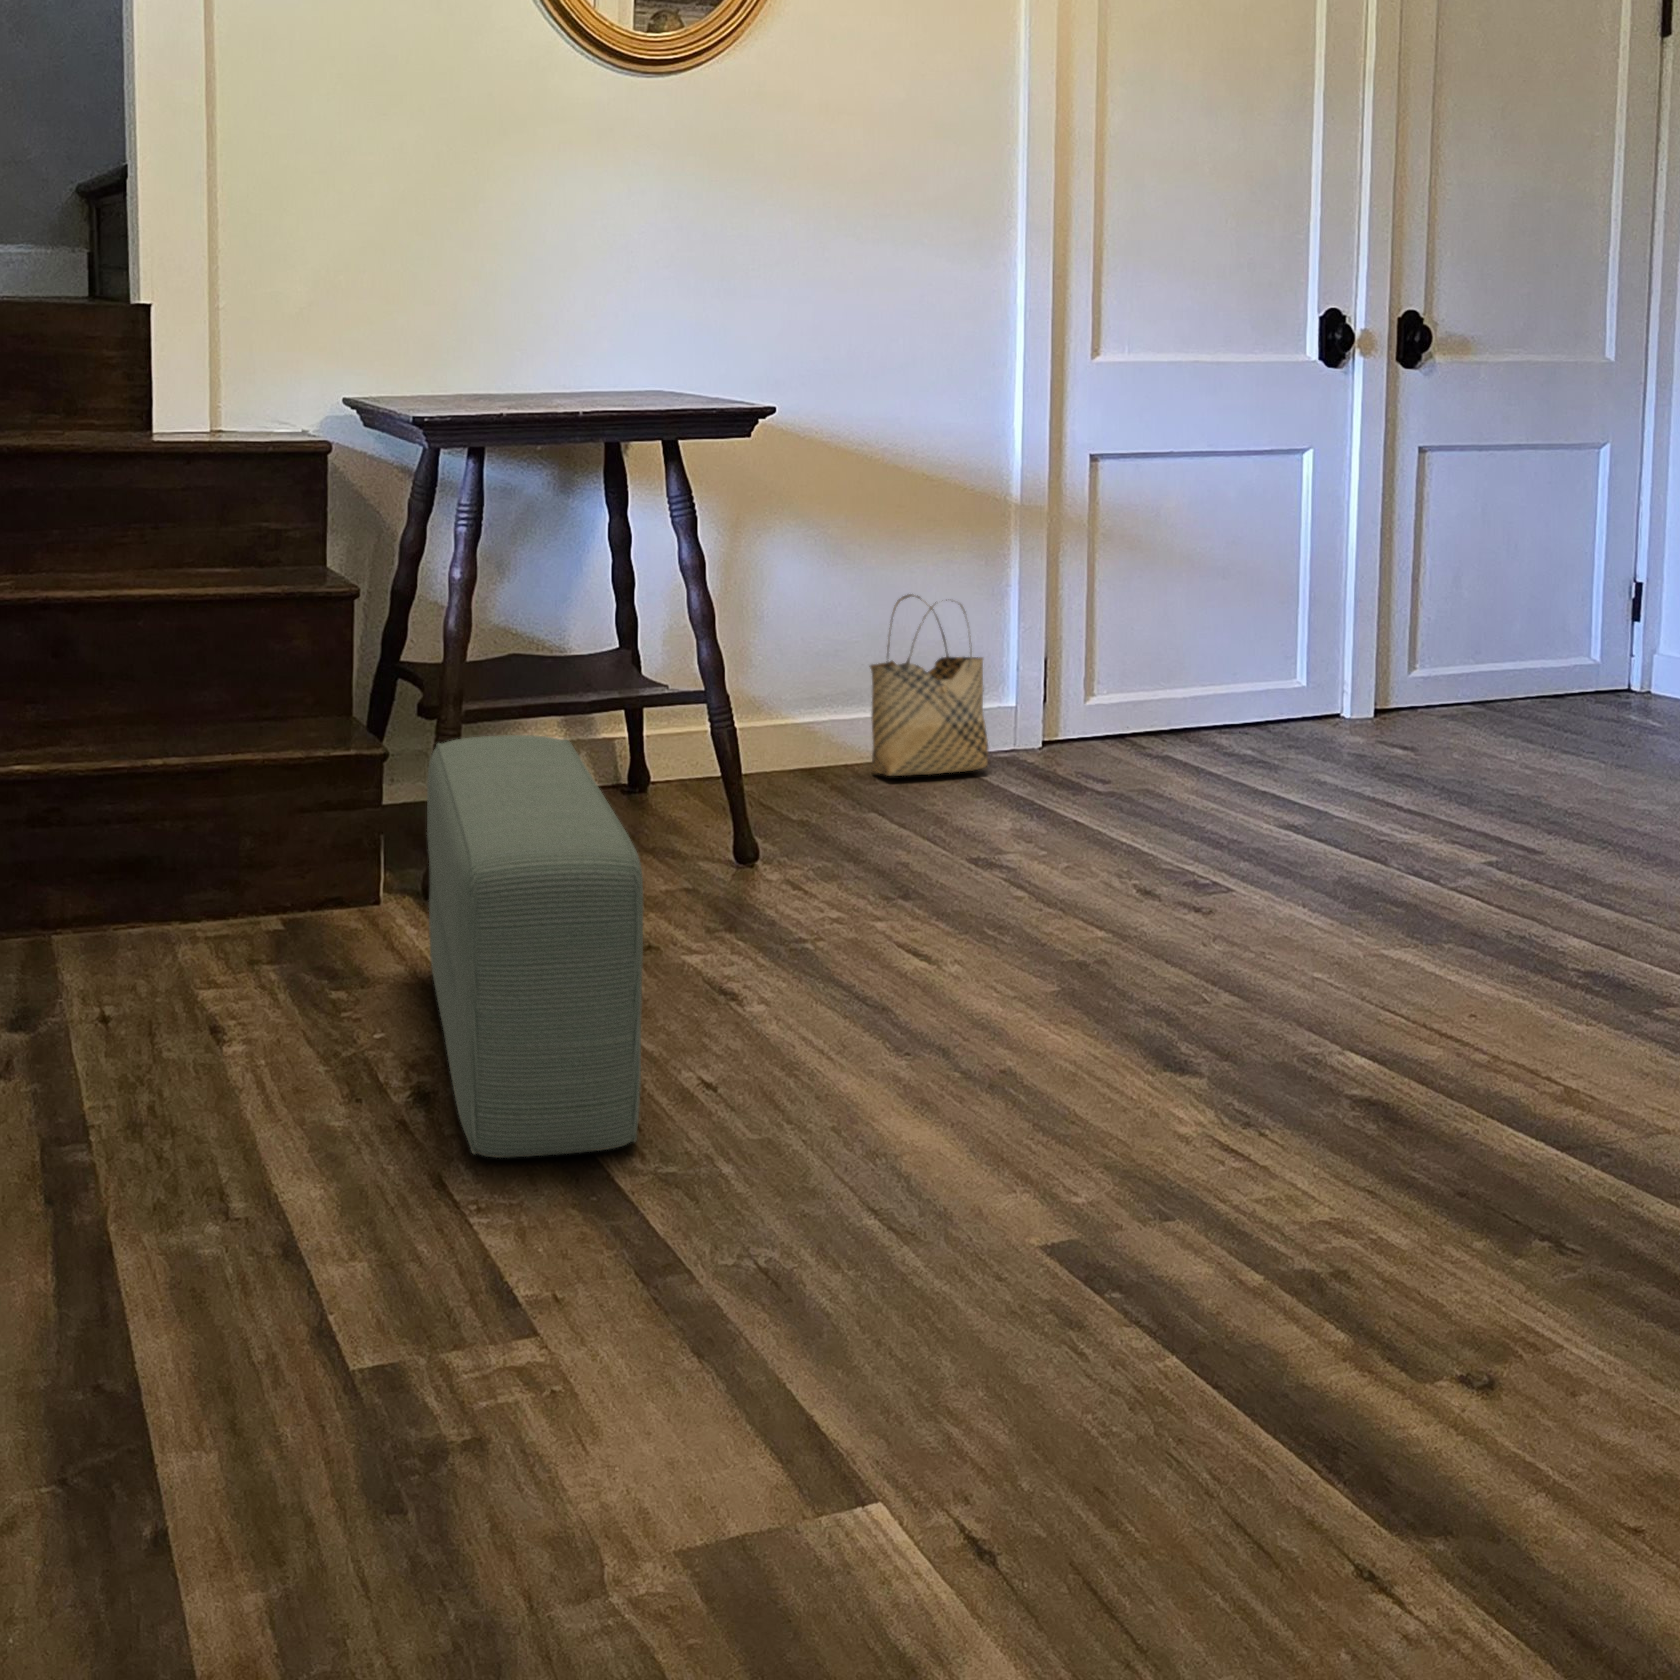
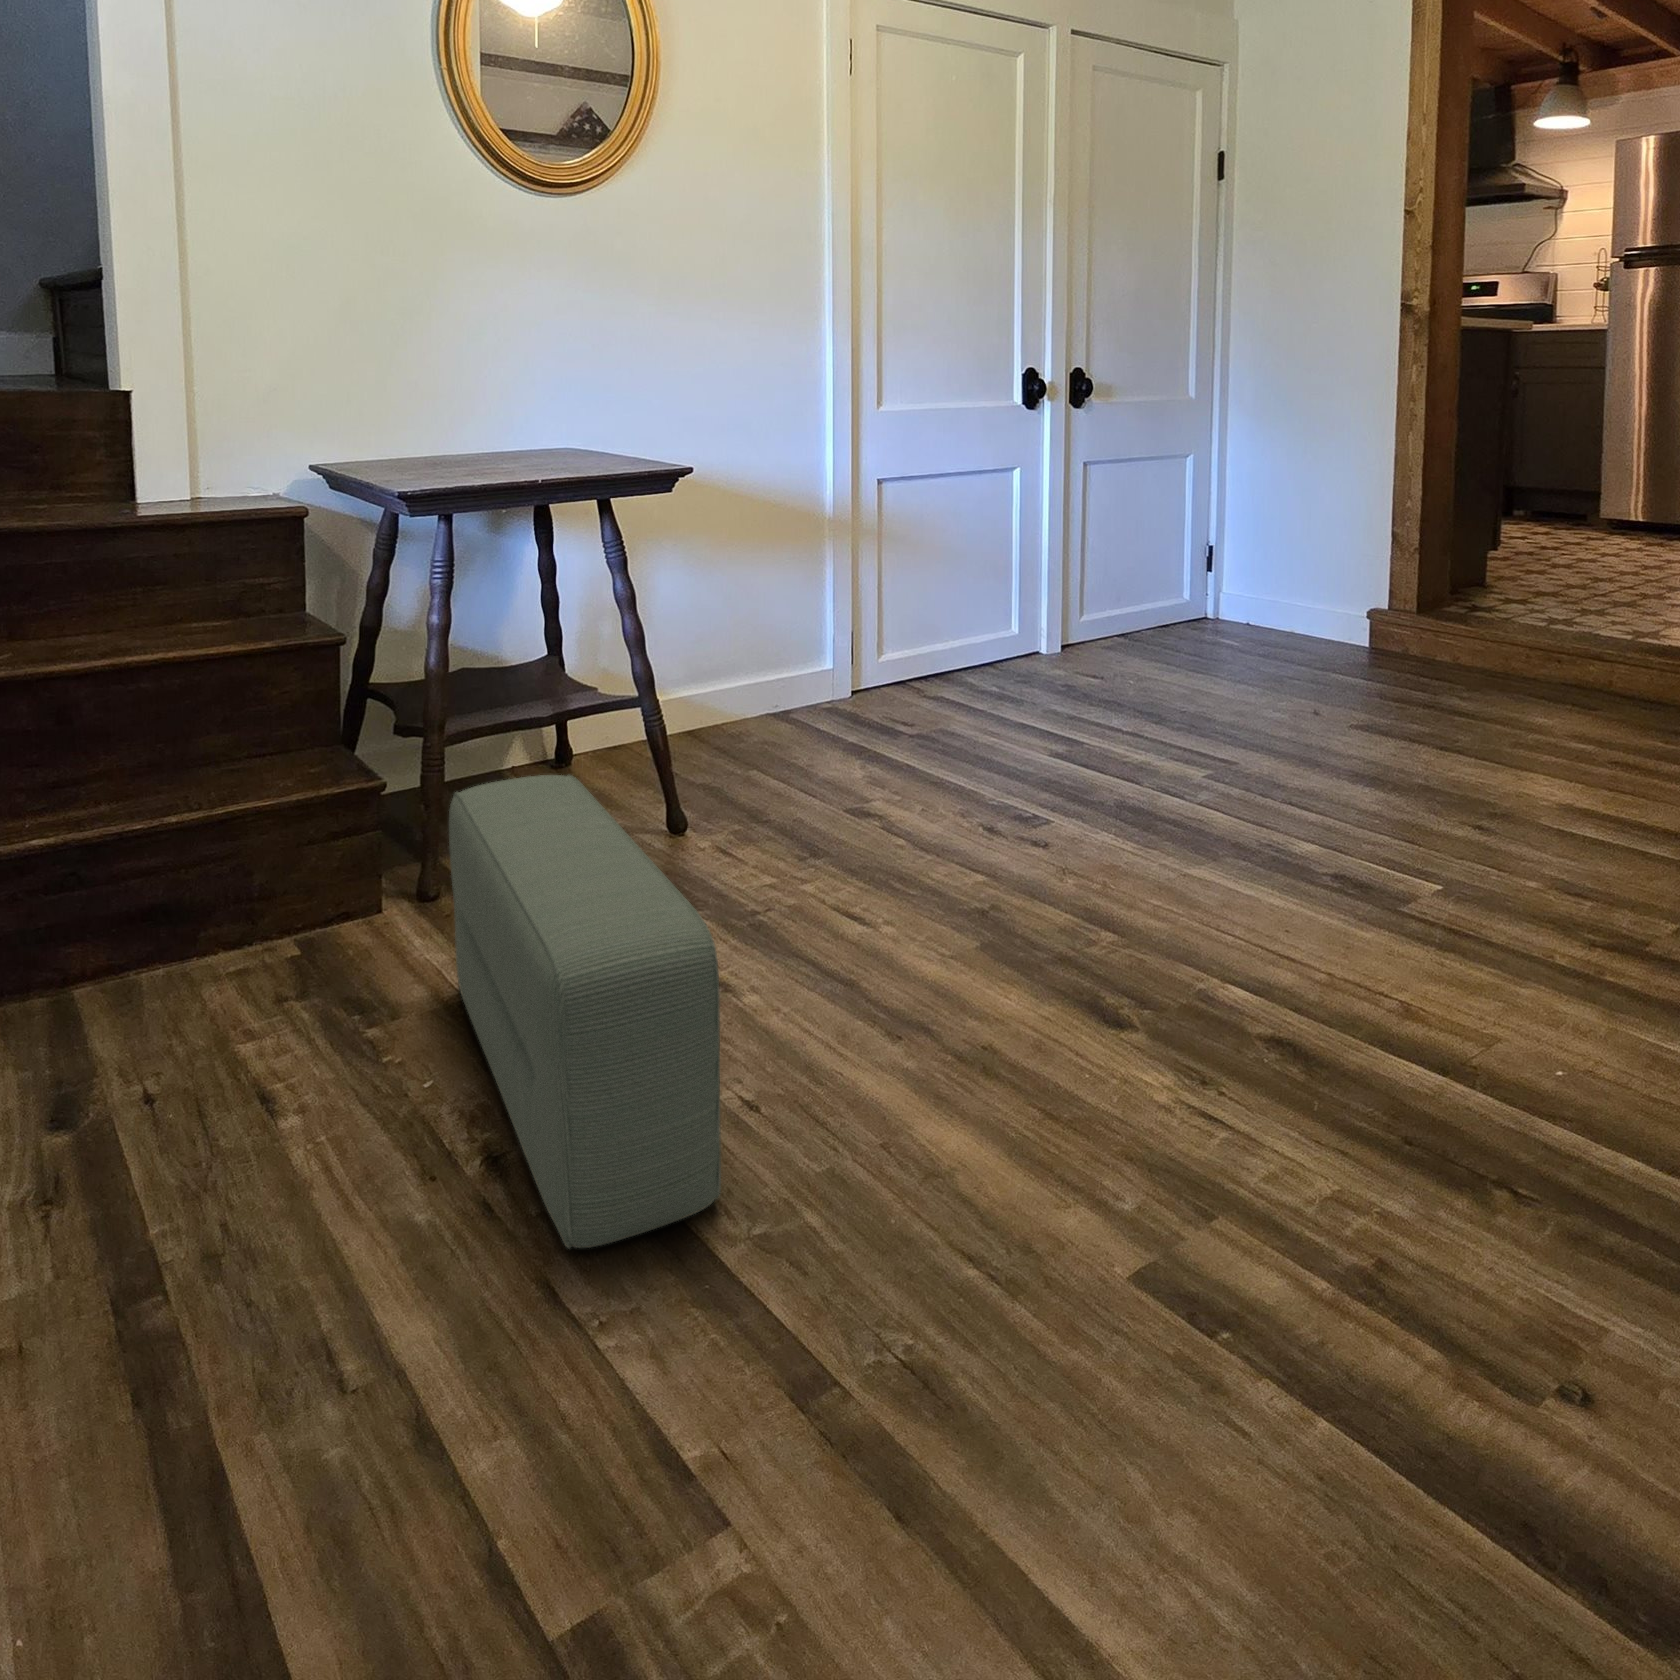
woven basket: present [870,594,988,776] -> none [744,593,830,733]

